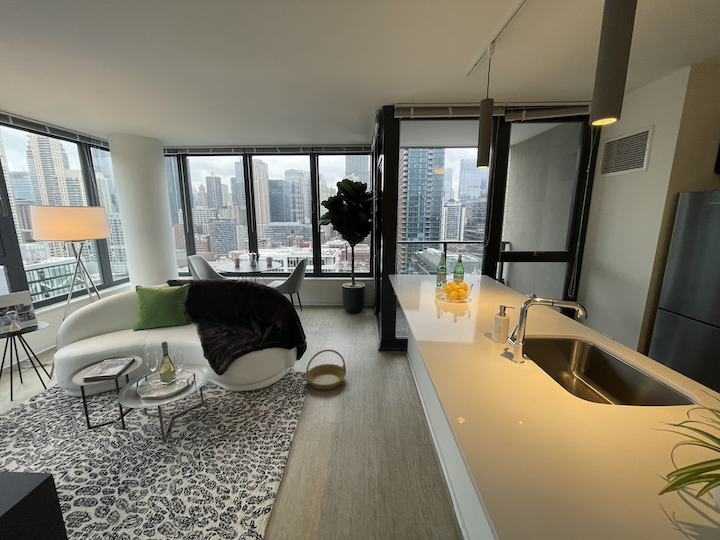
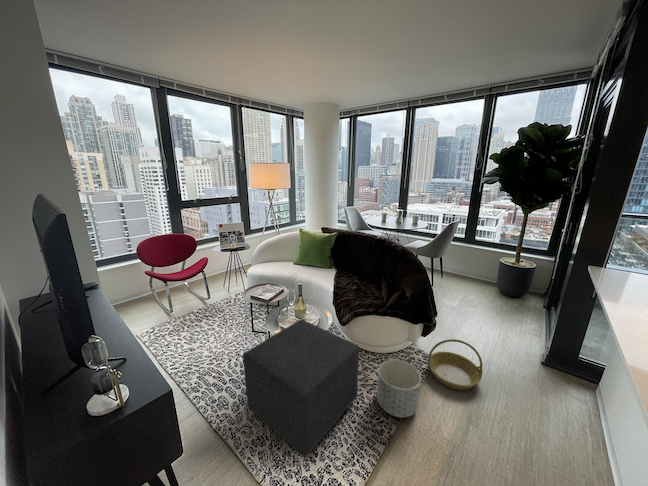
ottoman: none [113,377,253,499] -> present [243,319,359,457]
planter: none [269,380,307,427] -> present [377,360,421,418]

